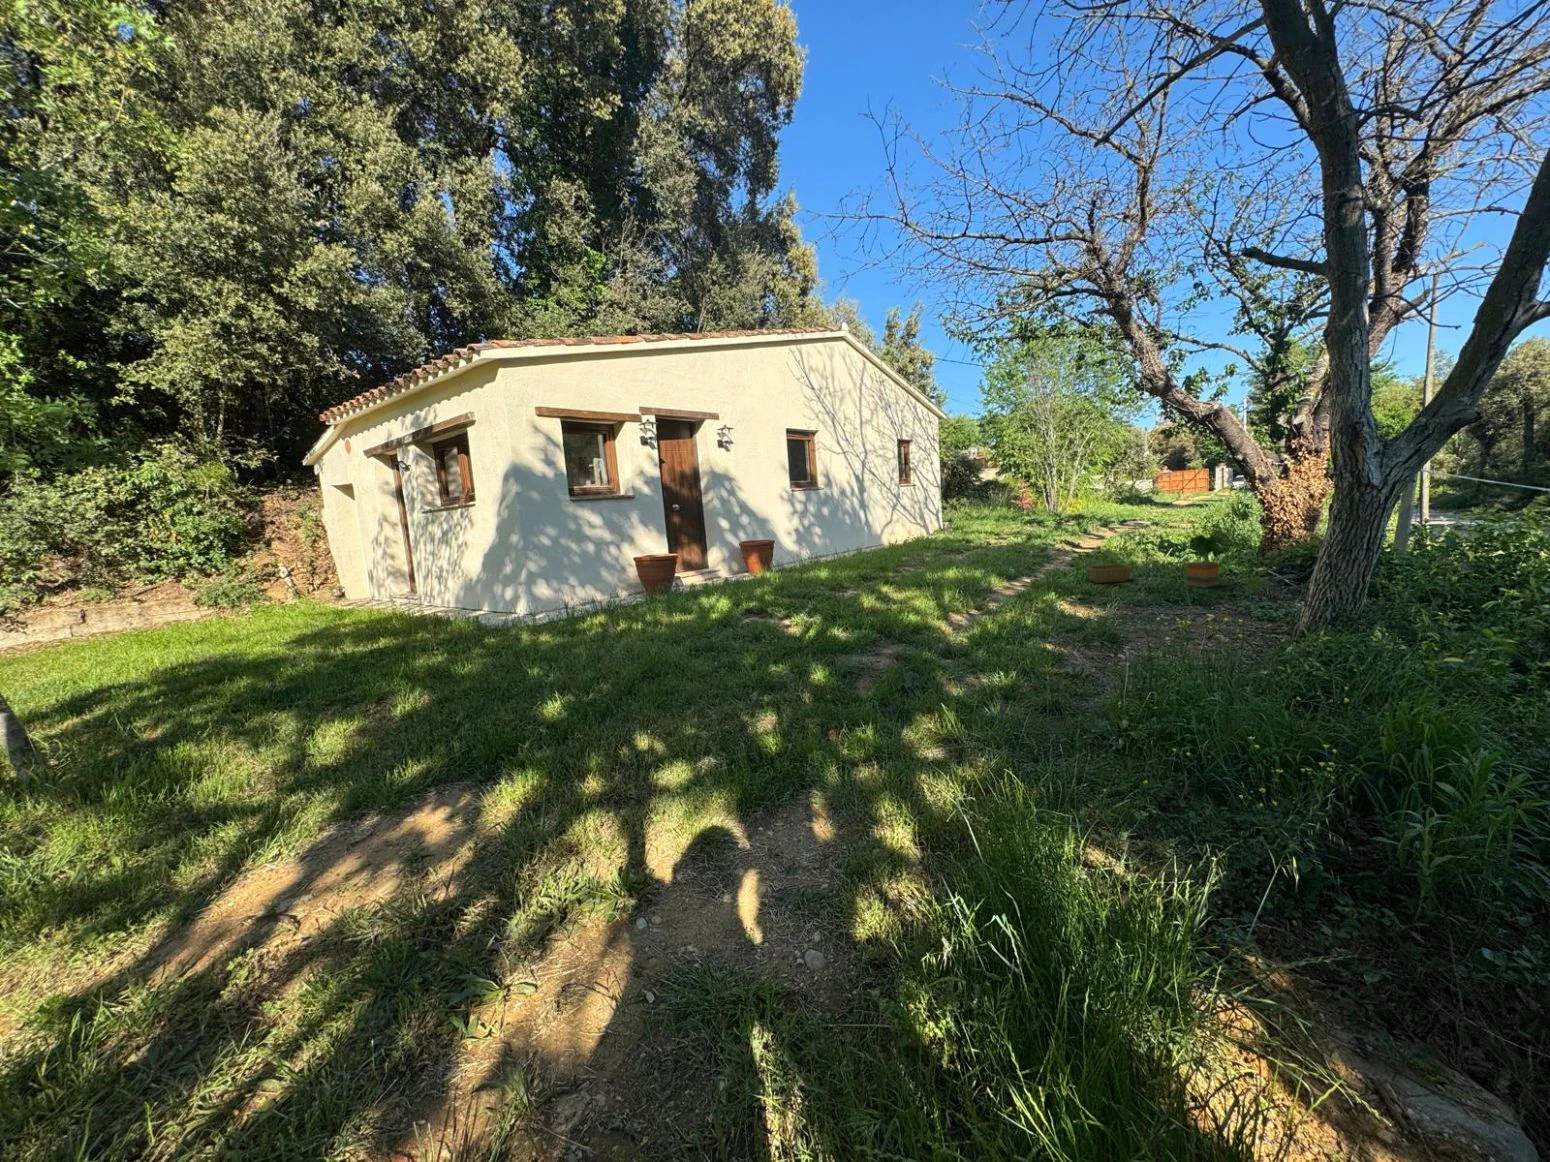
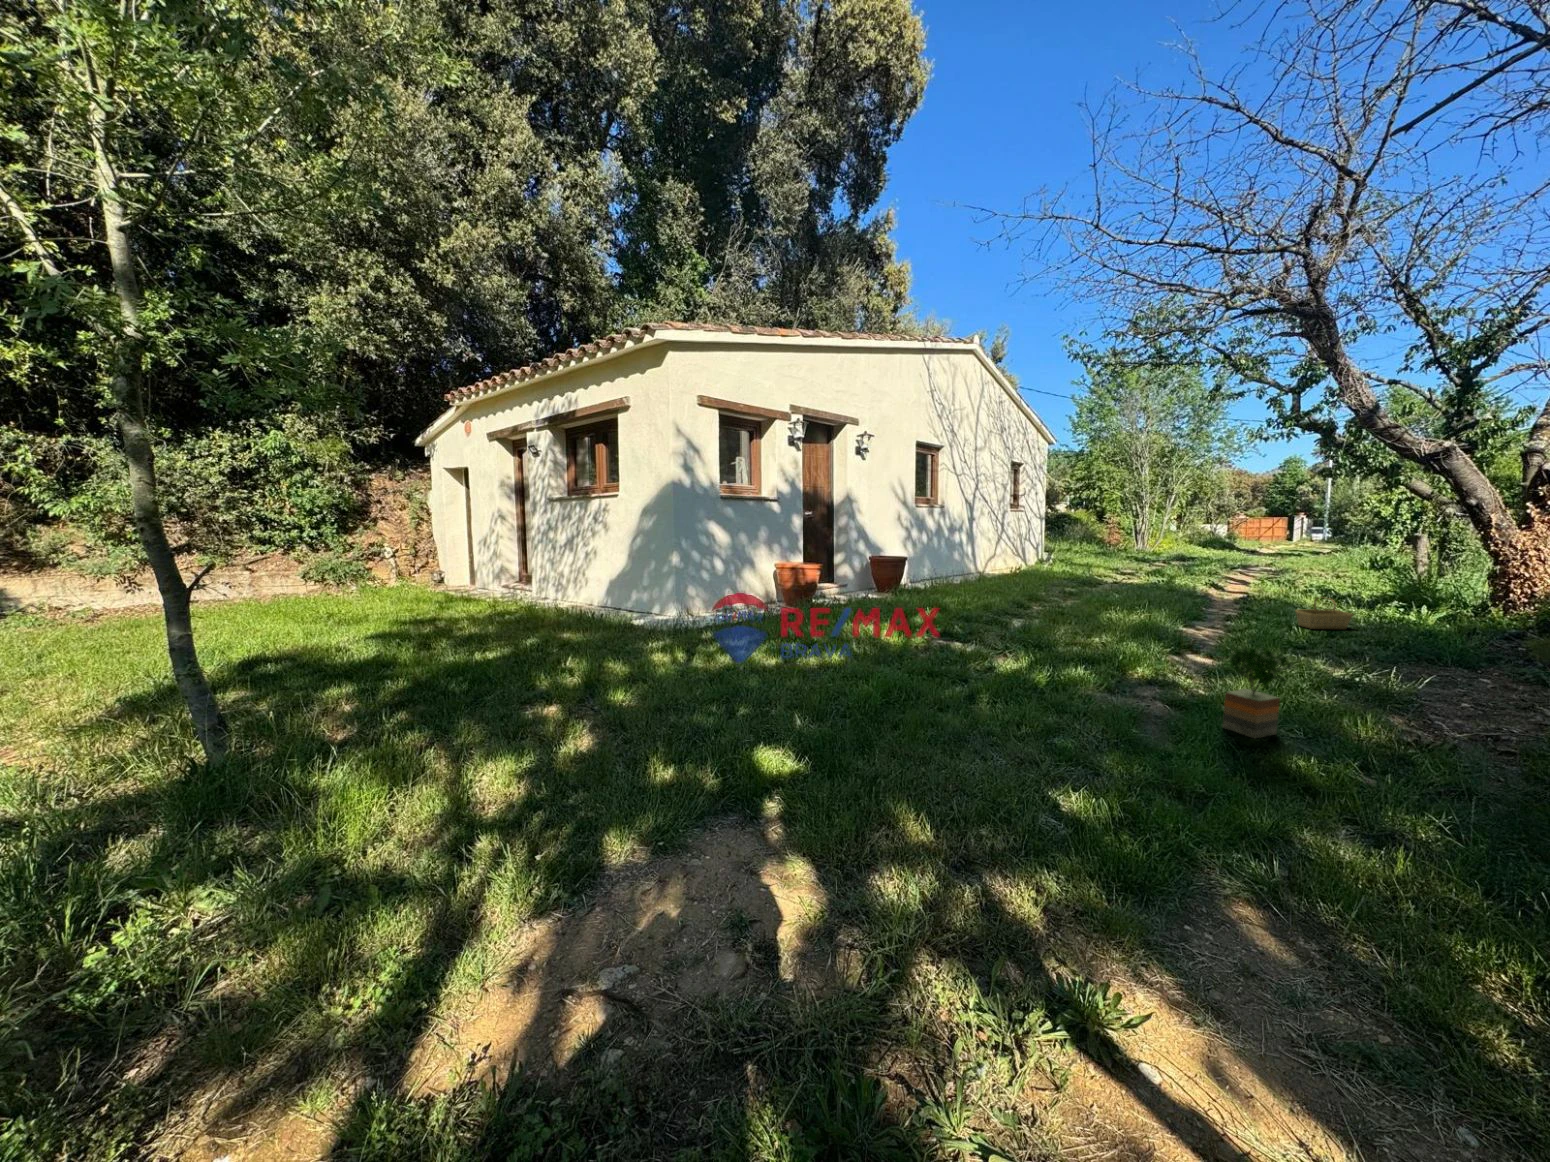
potted tree: present [1187,535,1227,588] -> present [1222,647,1295,738]

